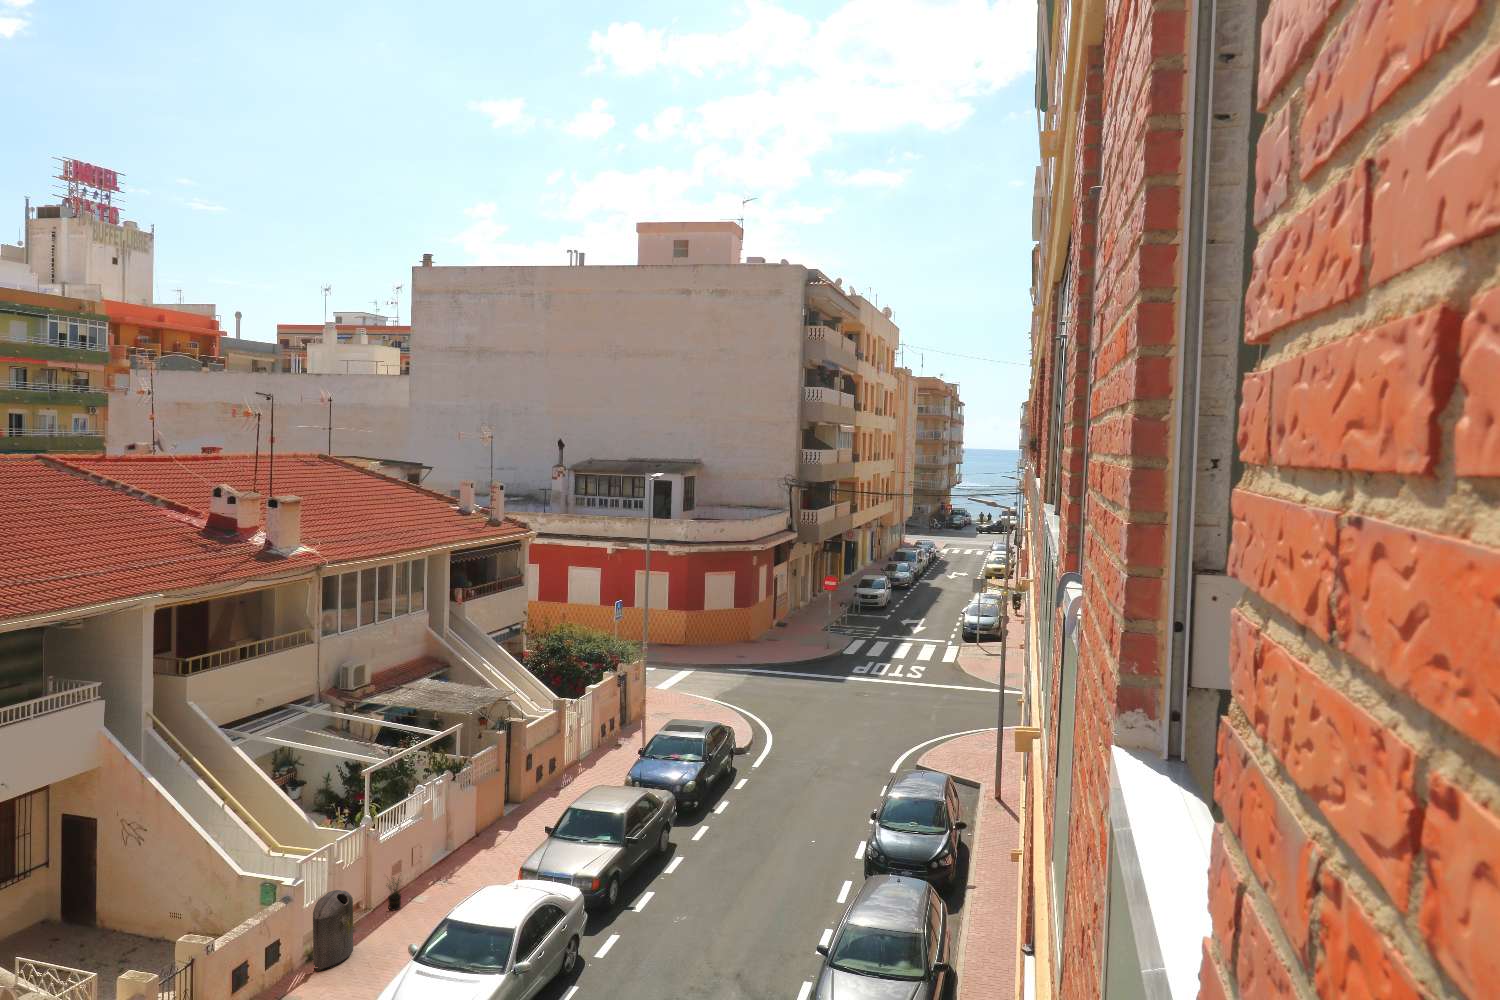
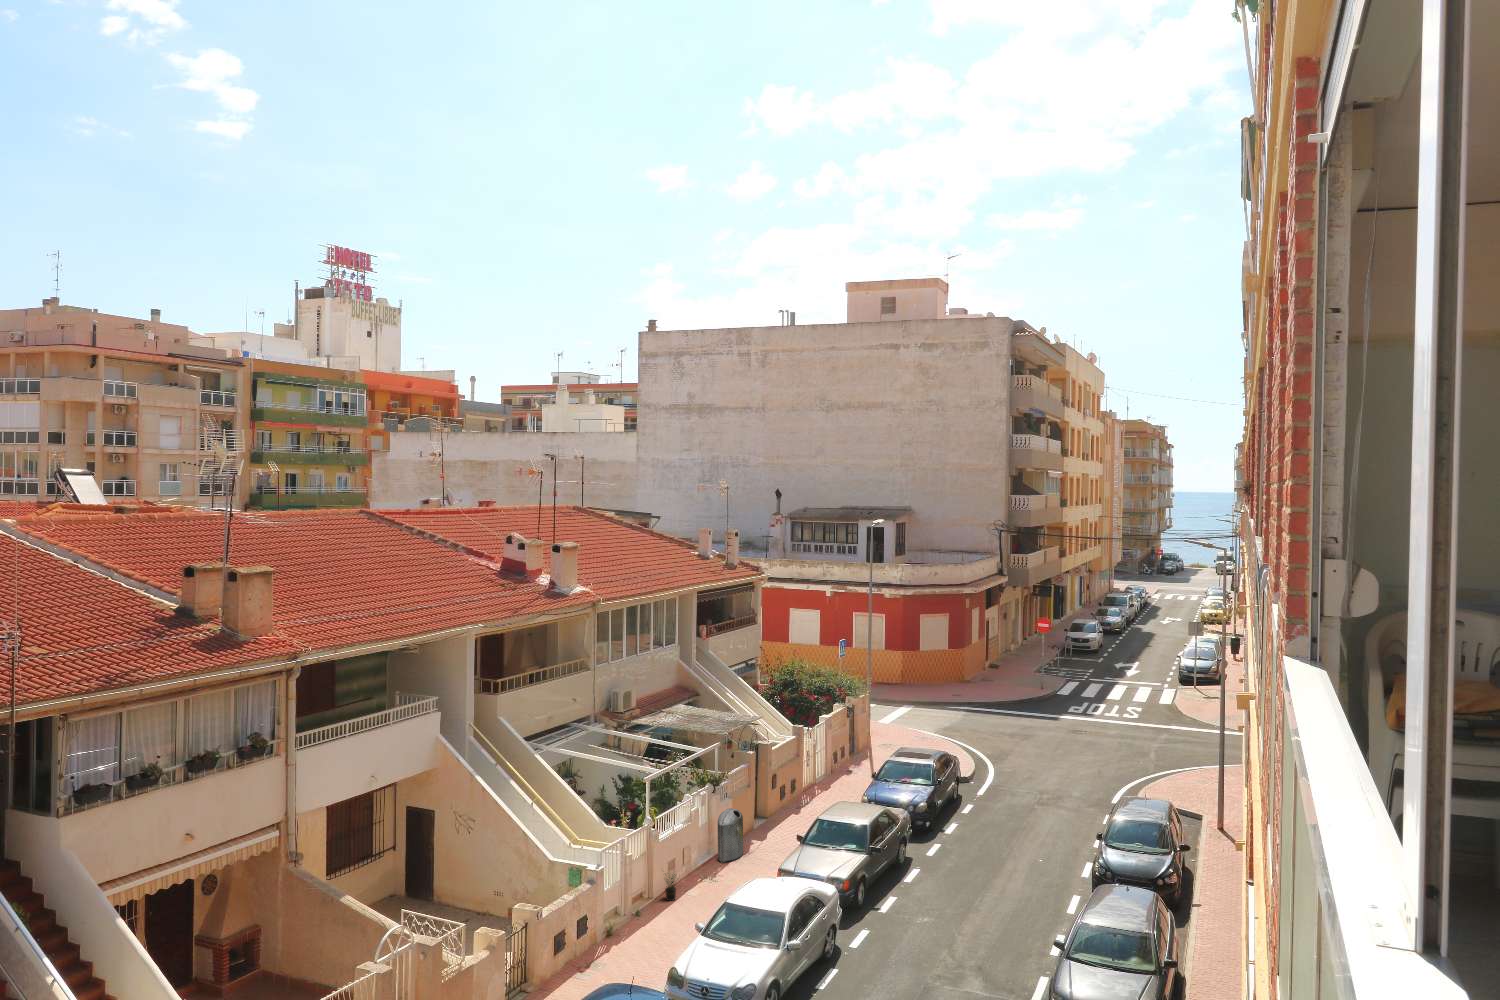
trash can: present [313,890,353,971] -> present [718,808,743,863]

